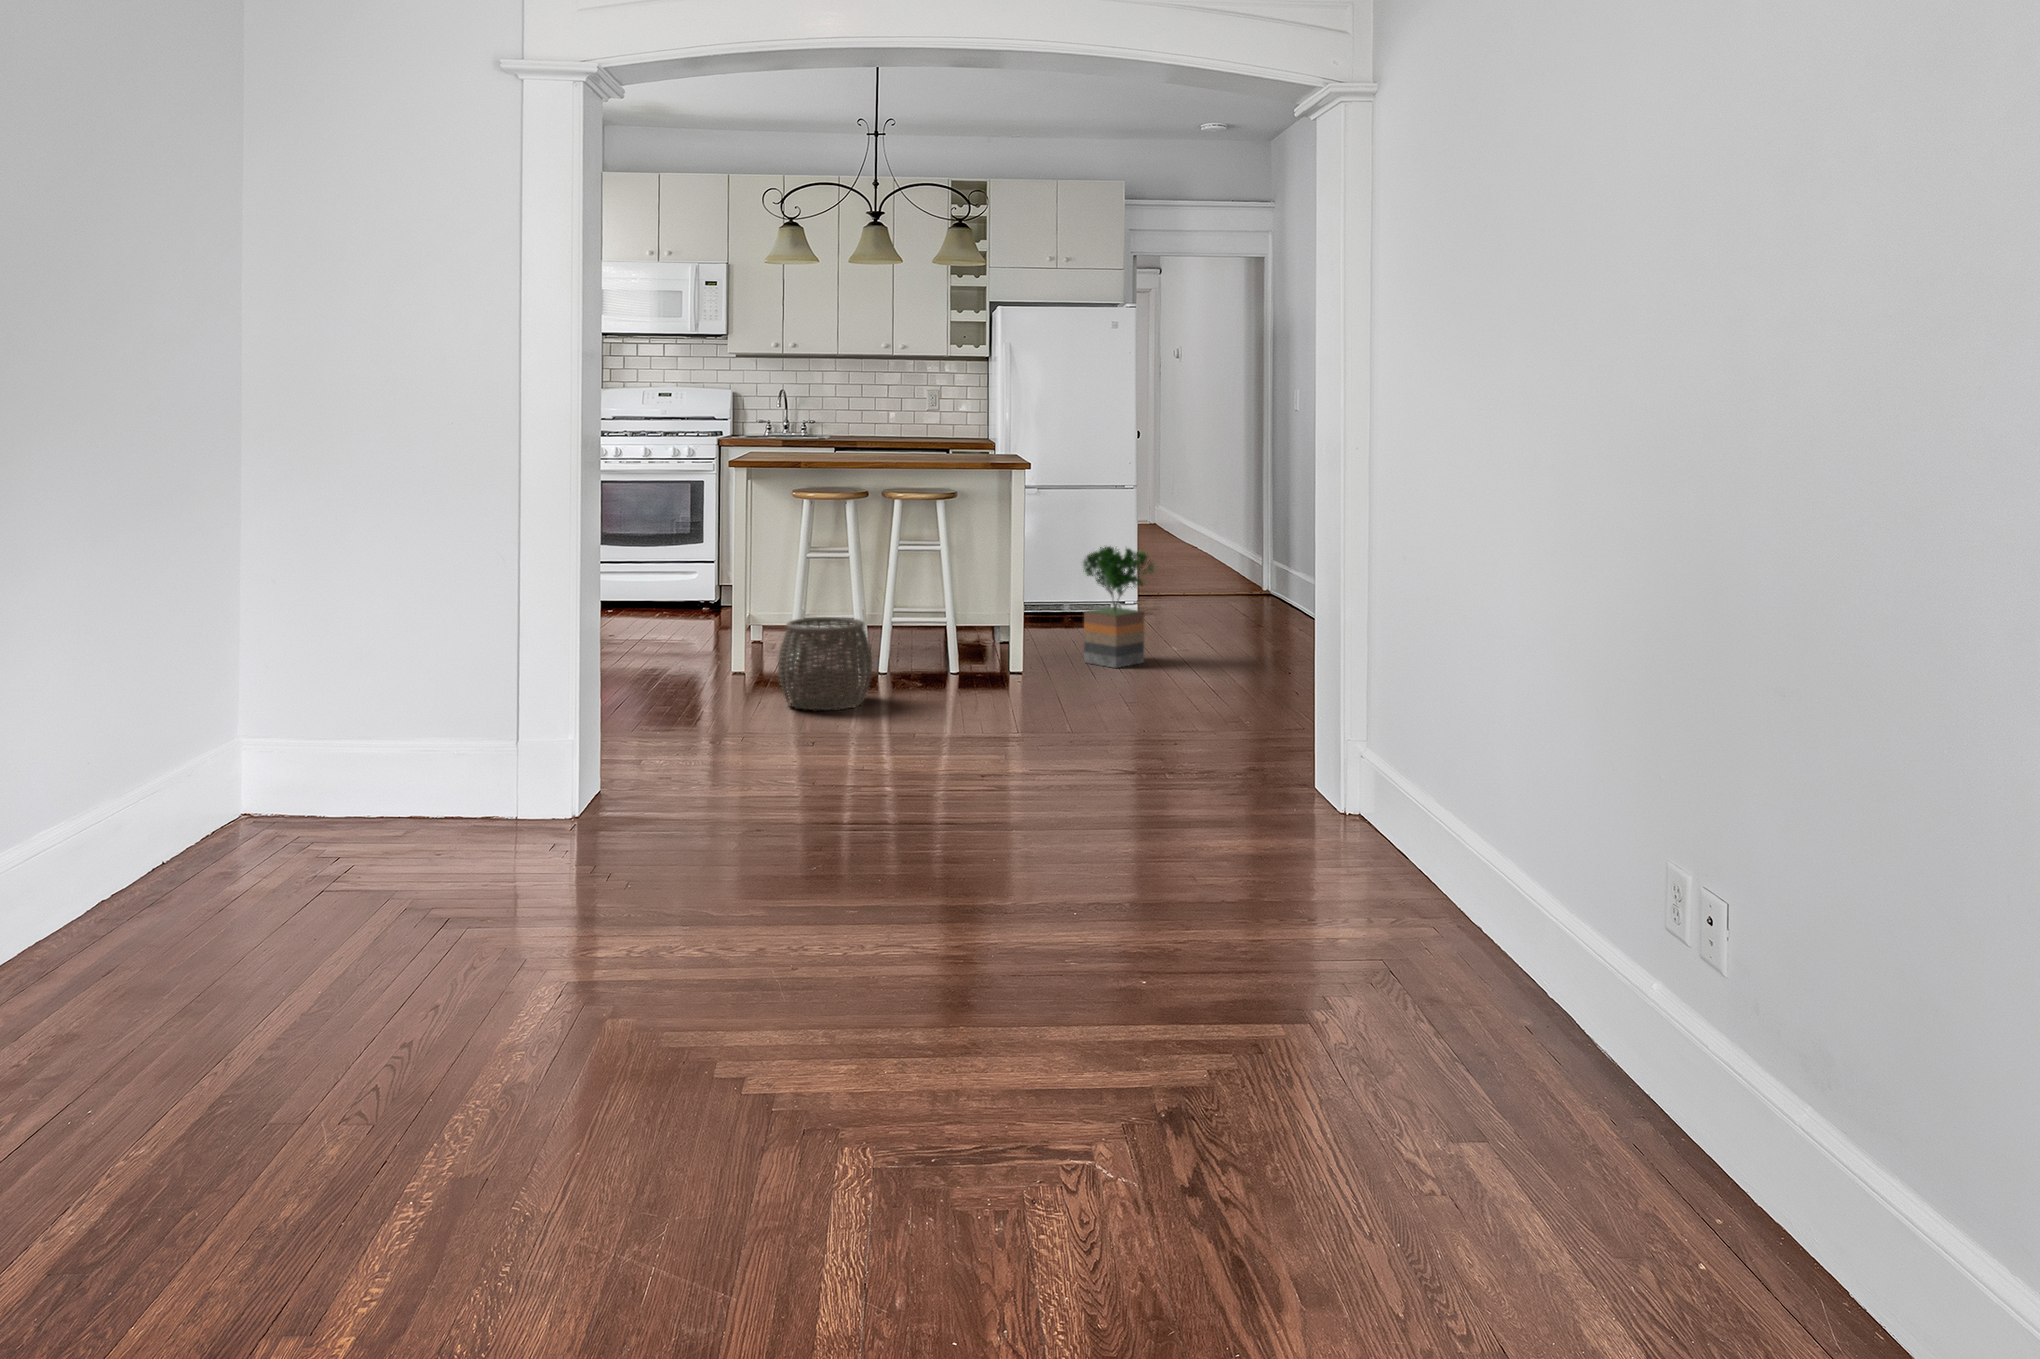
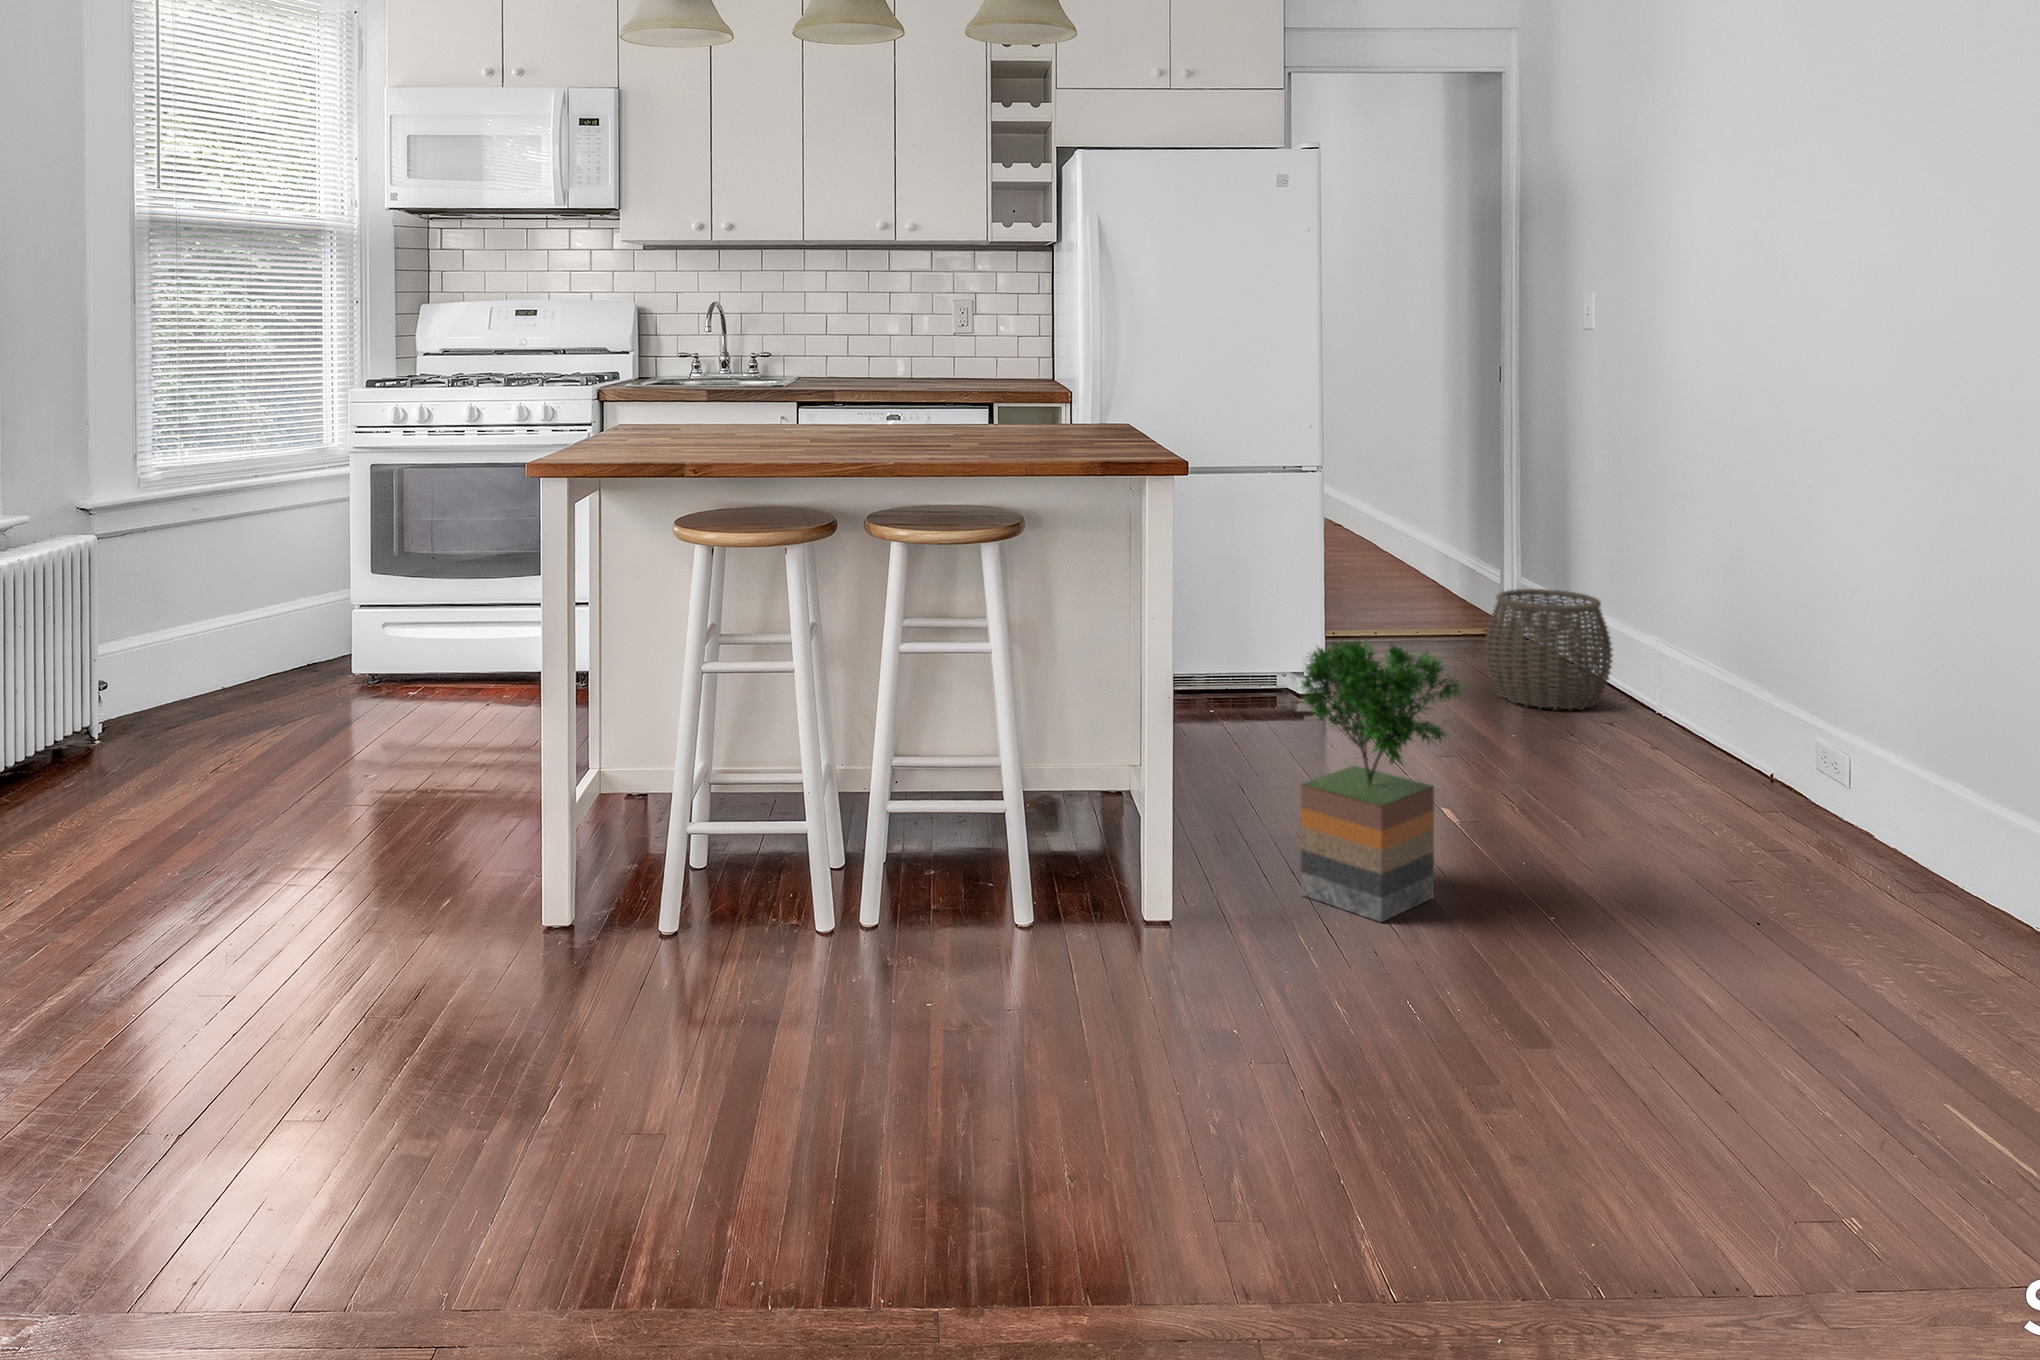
woven basket: present [777,617,873,711] -> present [1484,589,1613,710]

